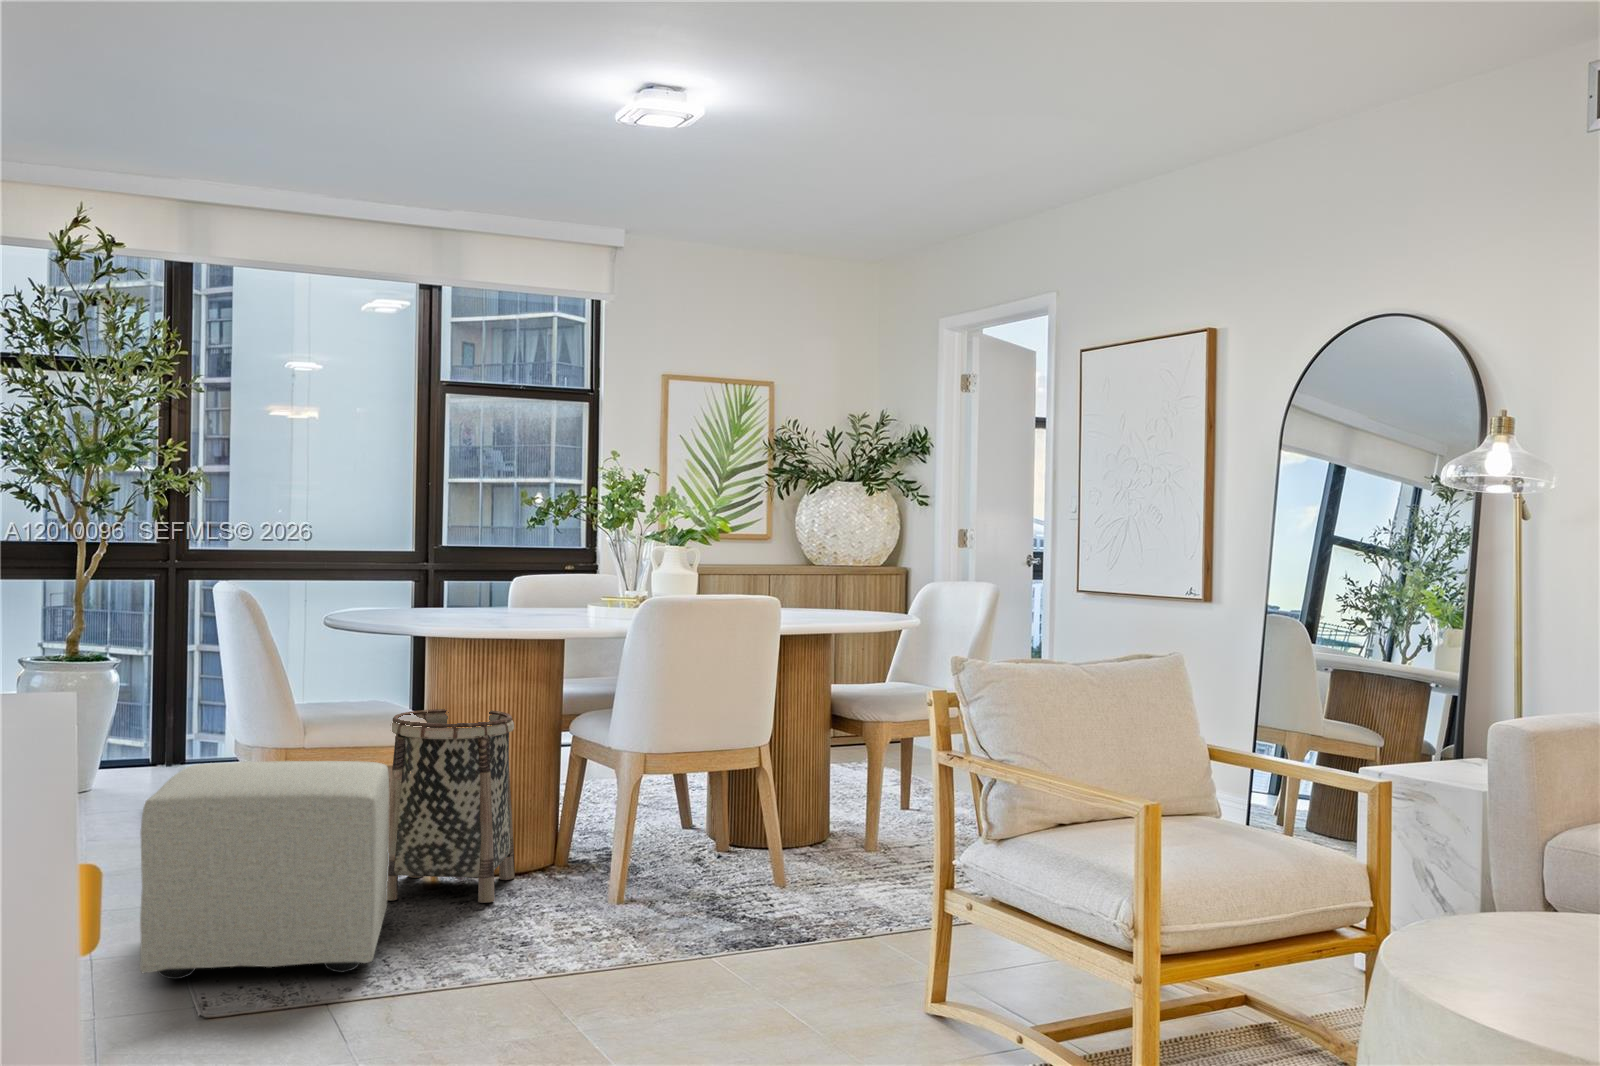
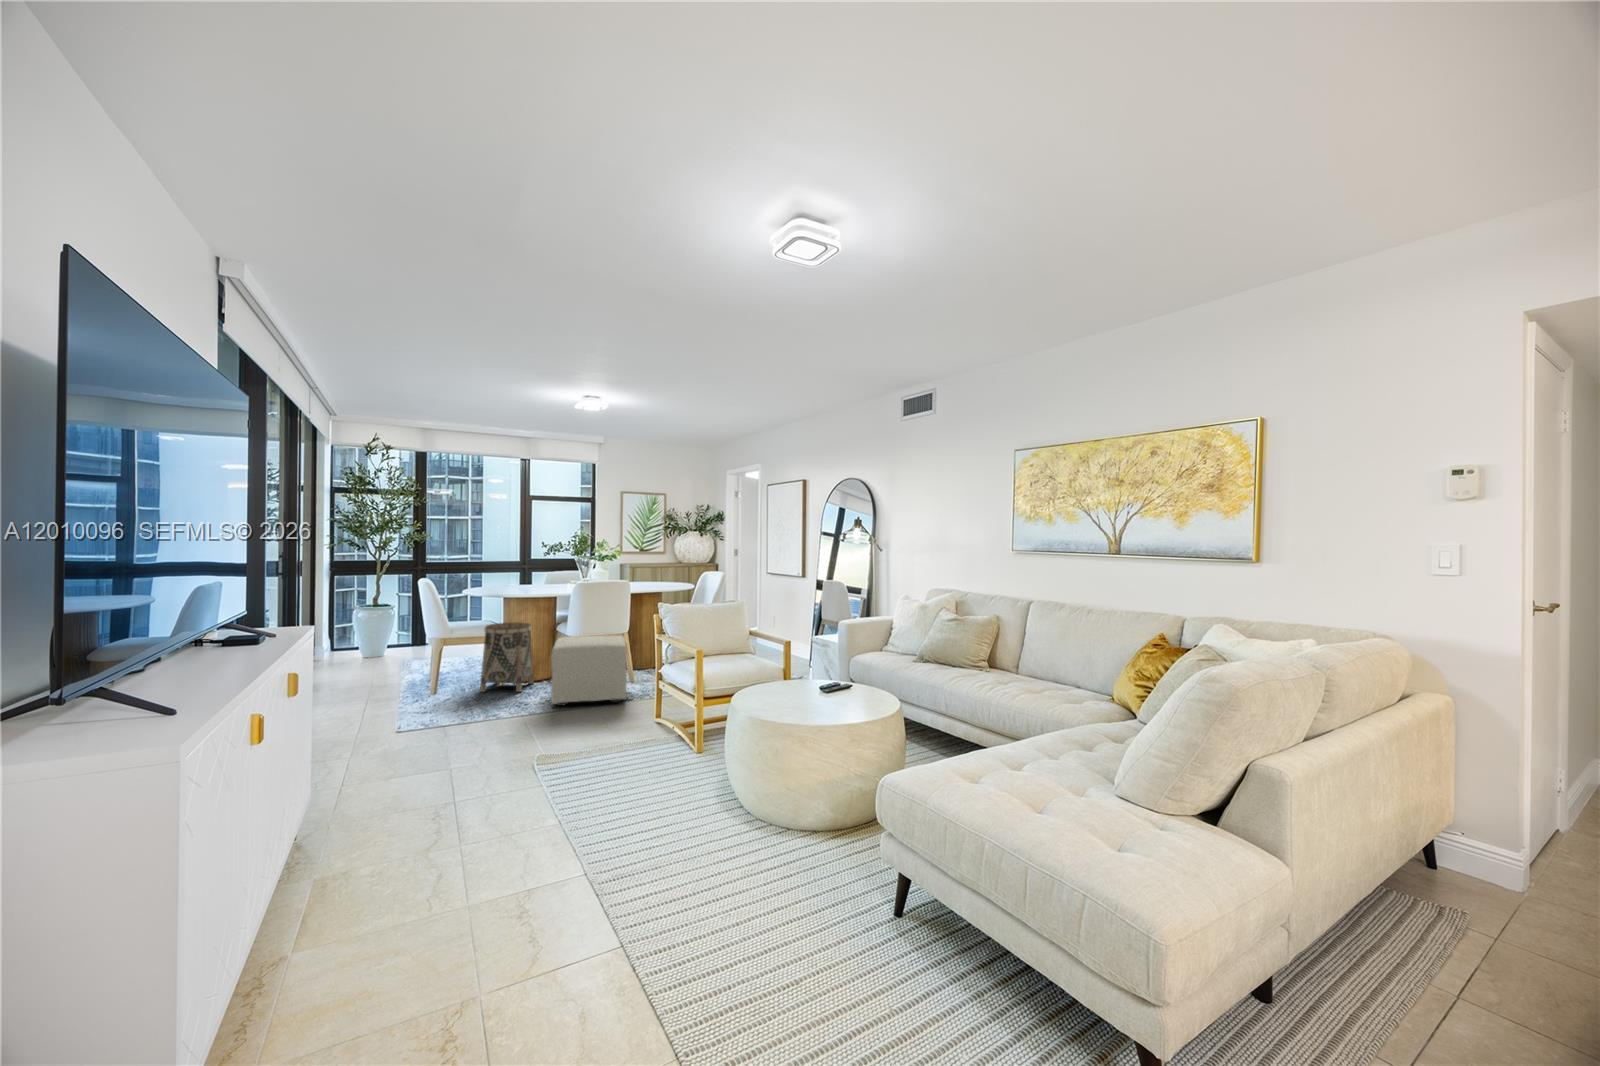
ottoman: present [140,761,389,979] -> present [551,636,627,706]

